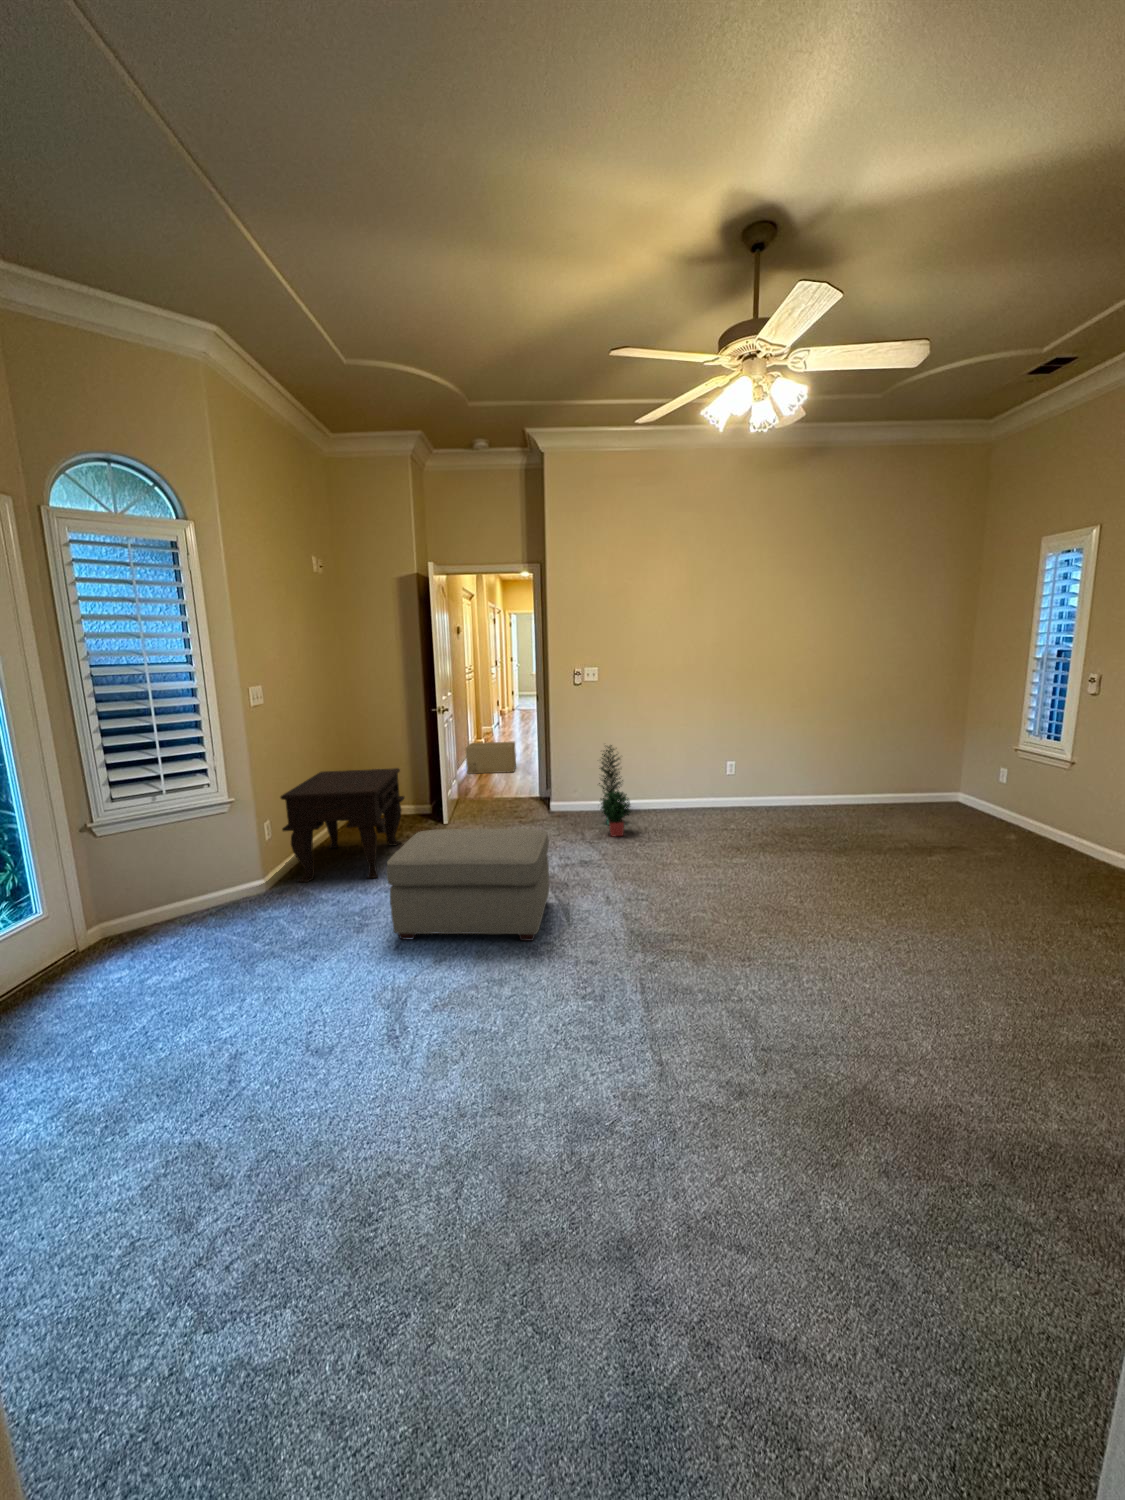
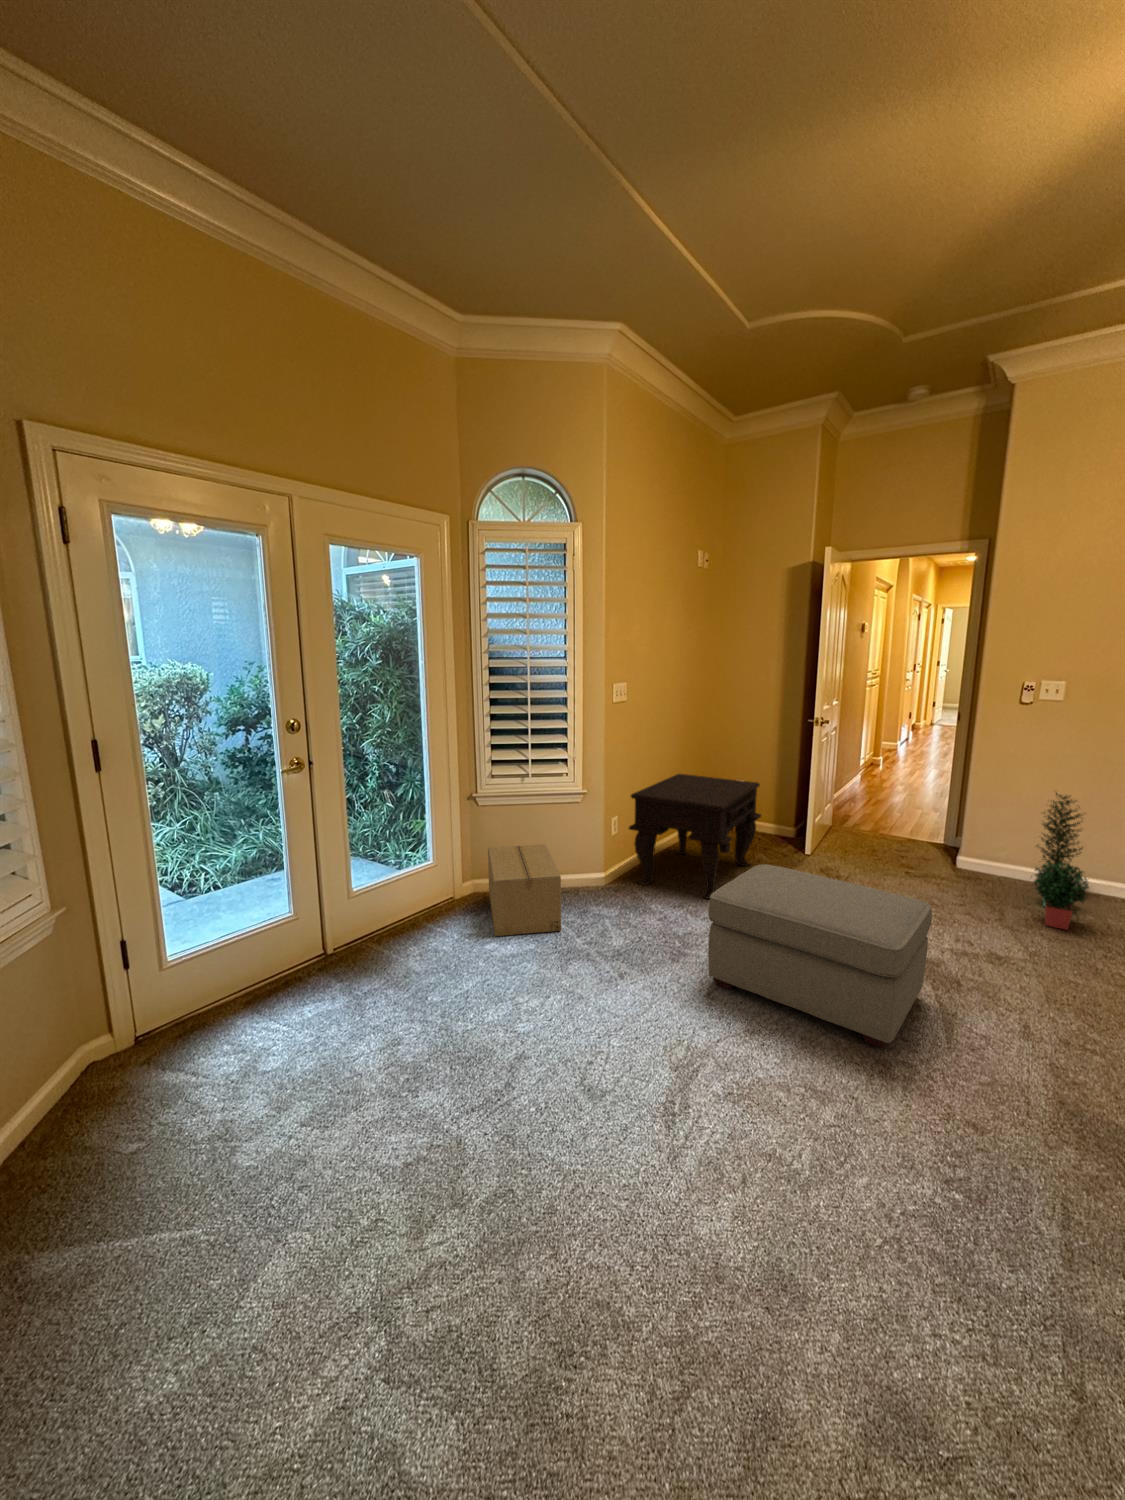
cardboard box: present [466,742,516,774] -> present [488,844,561,936]

